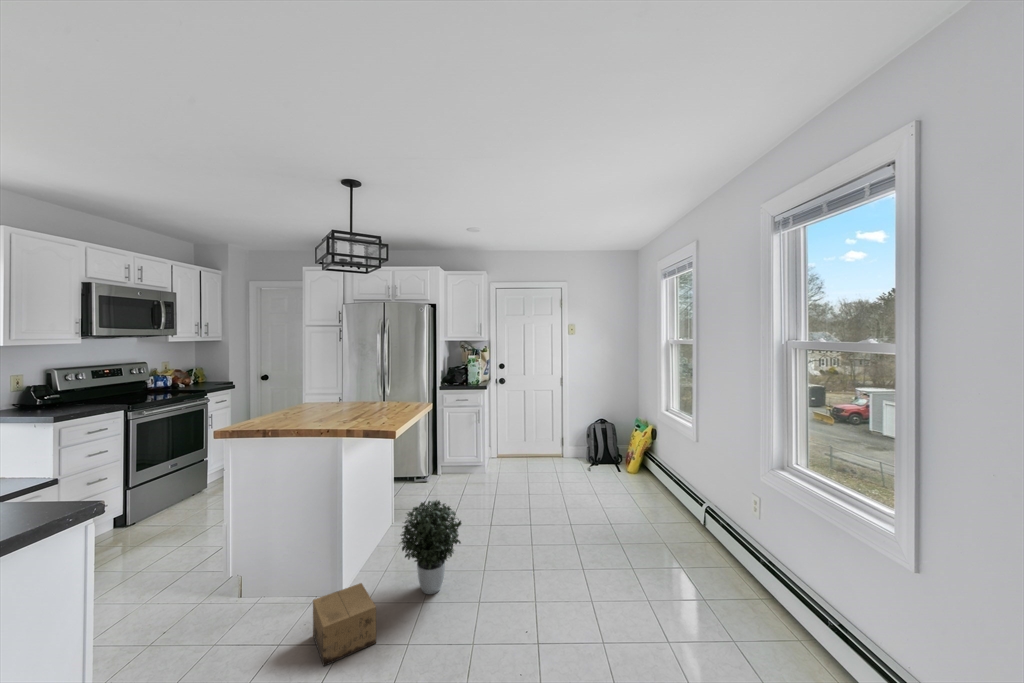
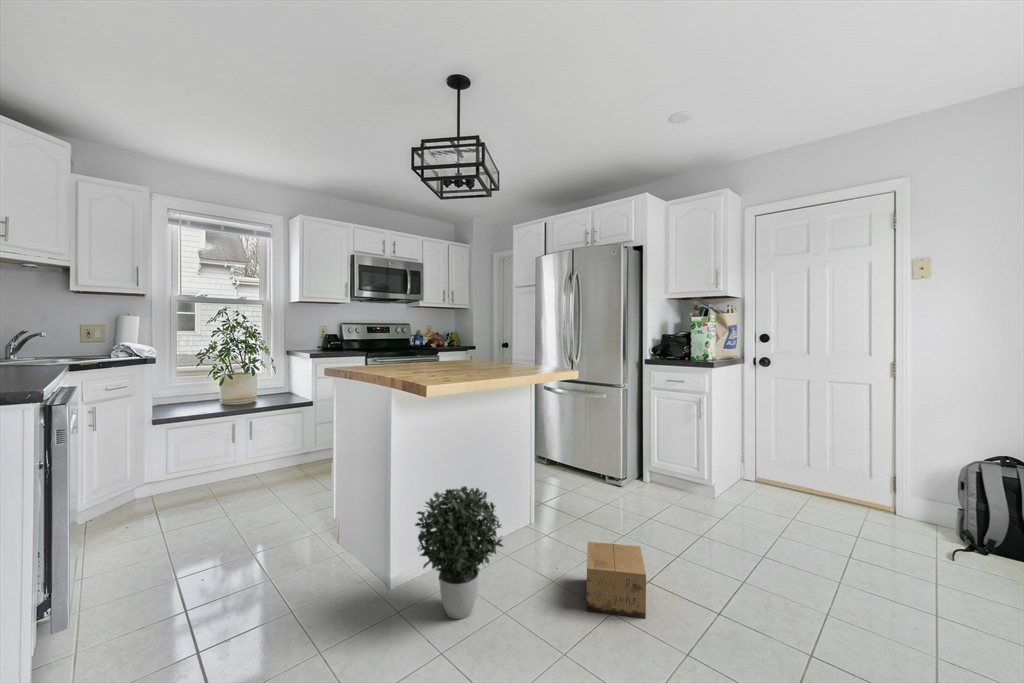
cardboard box: present [313,583,376,666] -> present [587,542,646,618]

